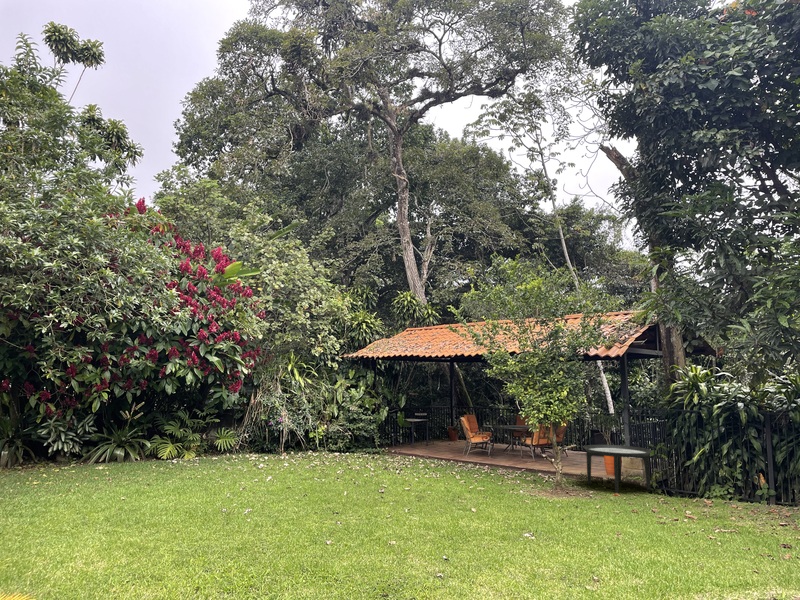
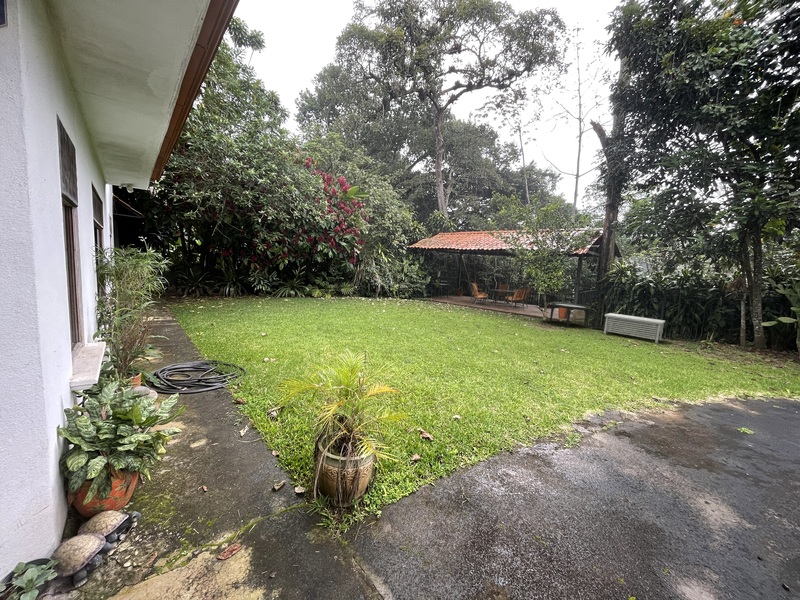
storage bench: none [673,461,777,515] -> present [604,313,665,343]

